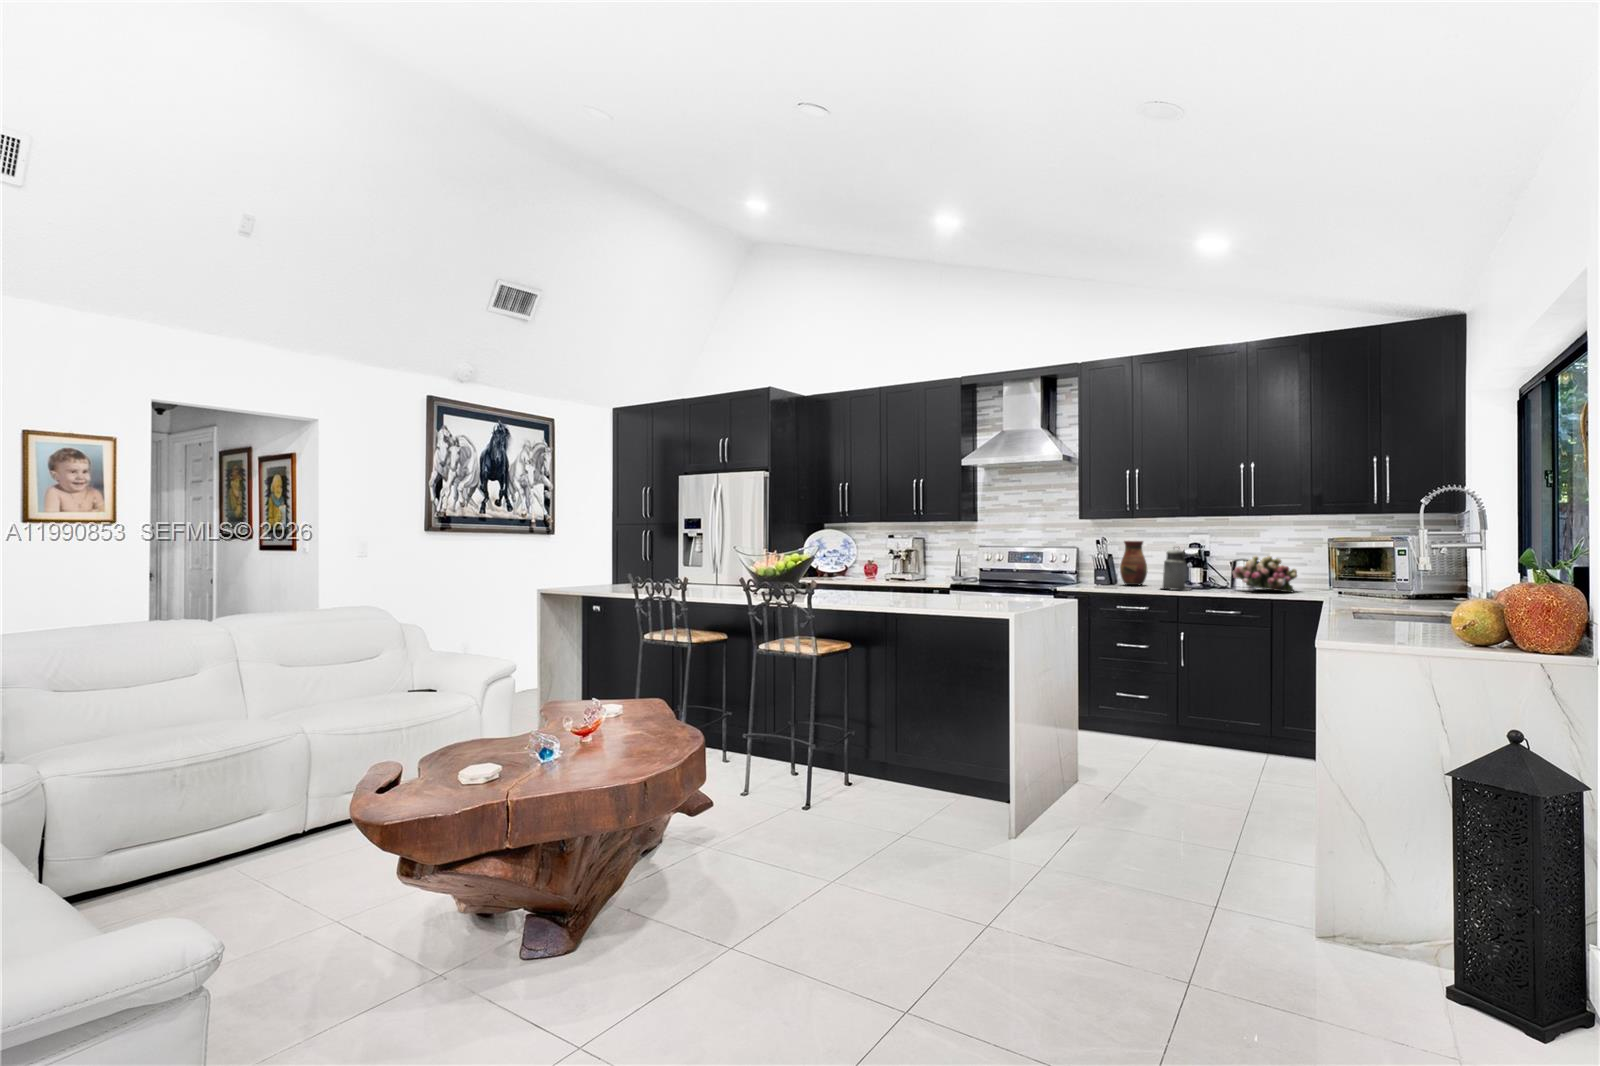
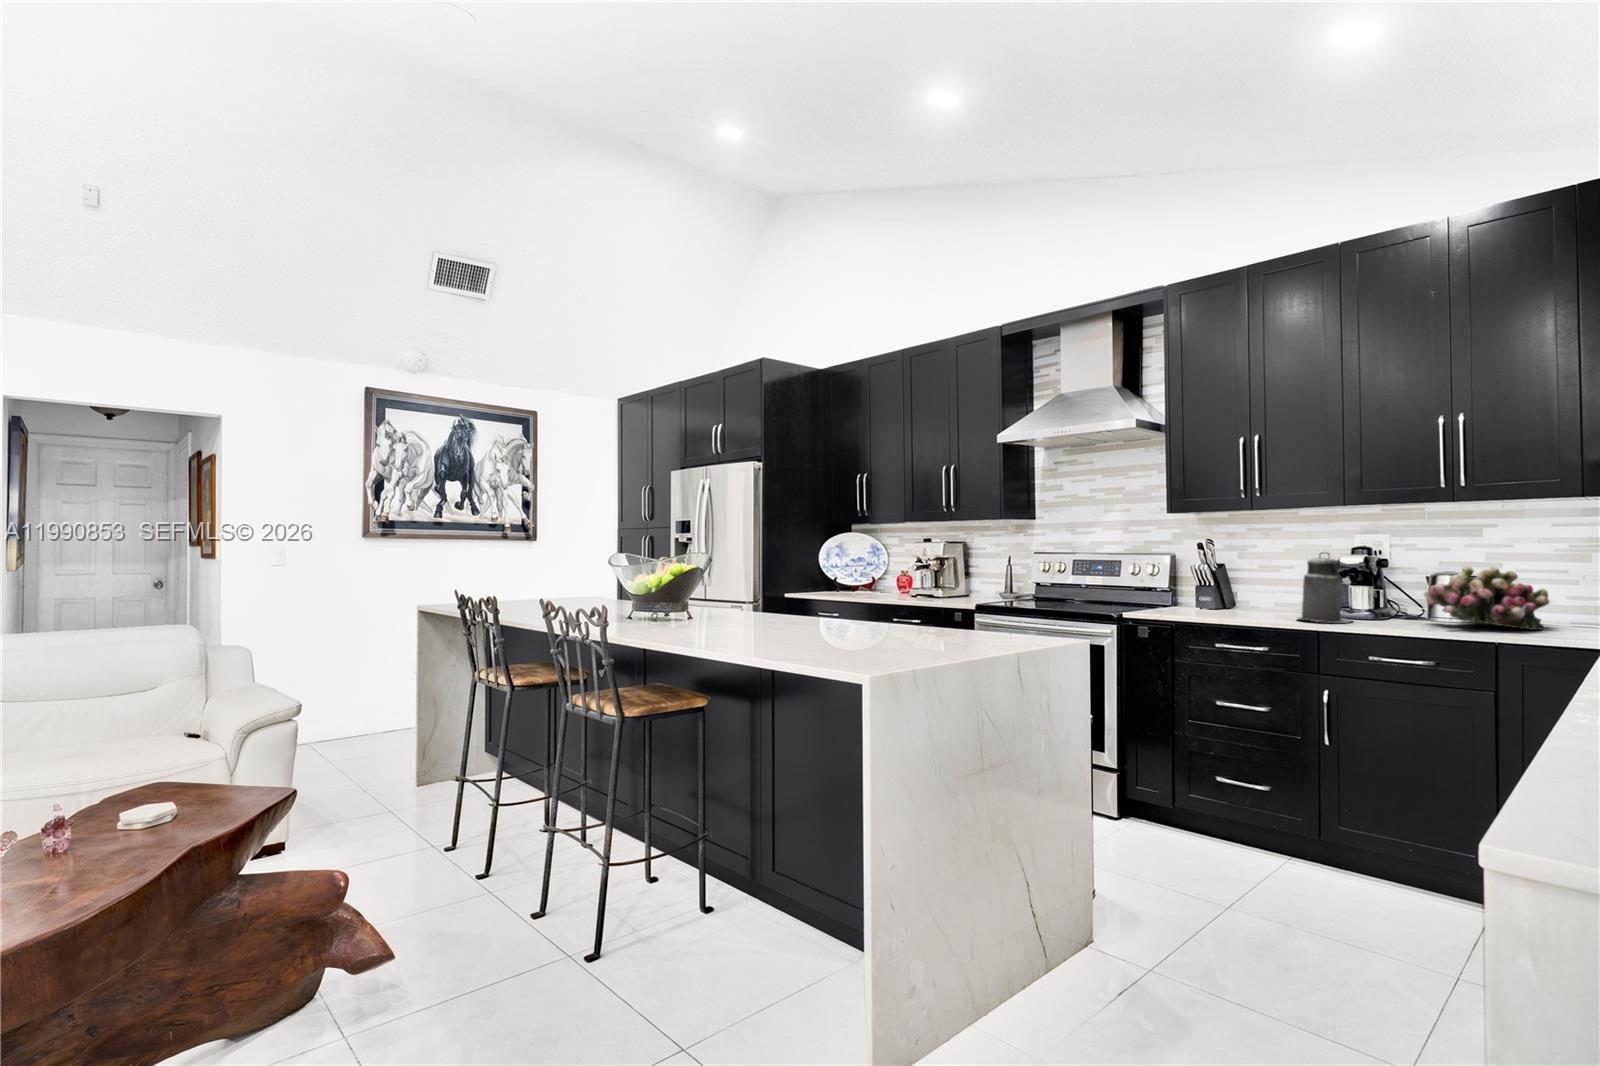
vase: present [1120,541,1147,585] -> none [1235,544,1280,613]

